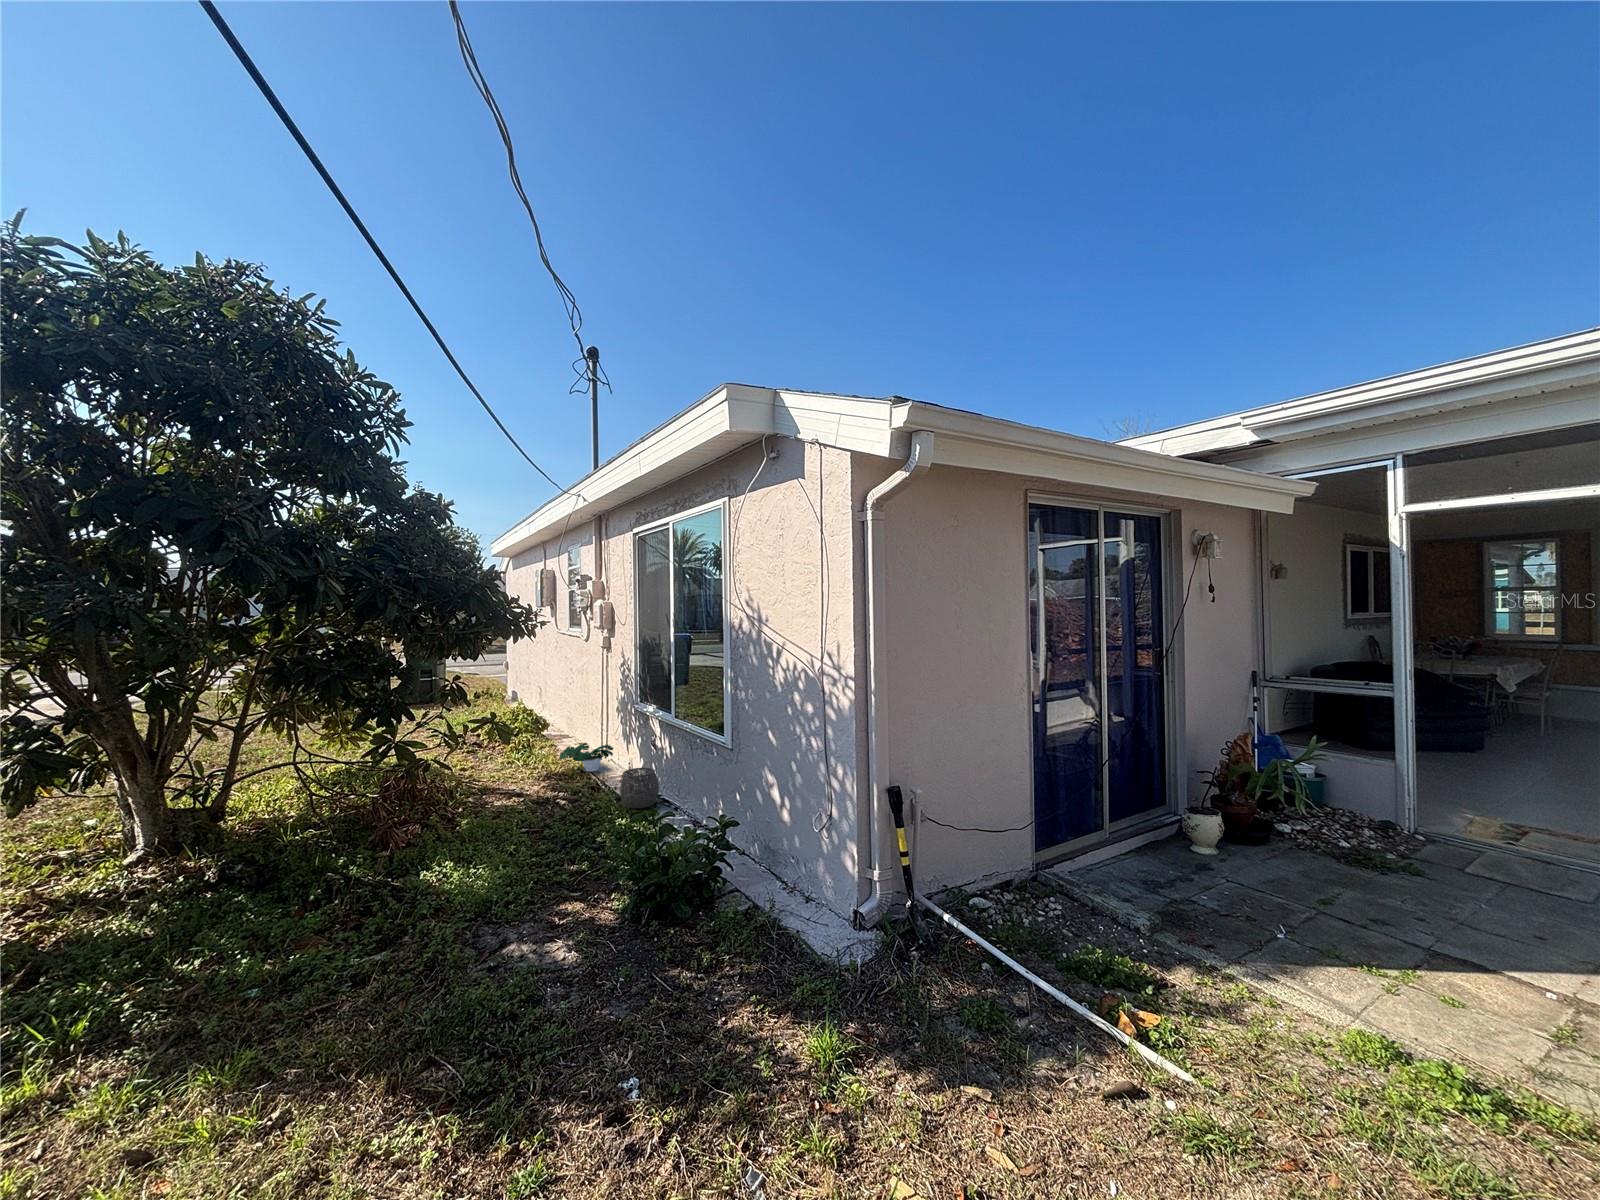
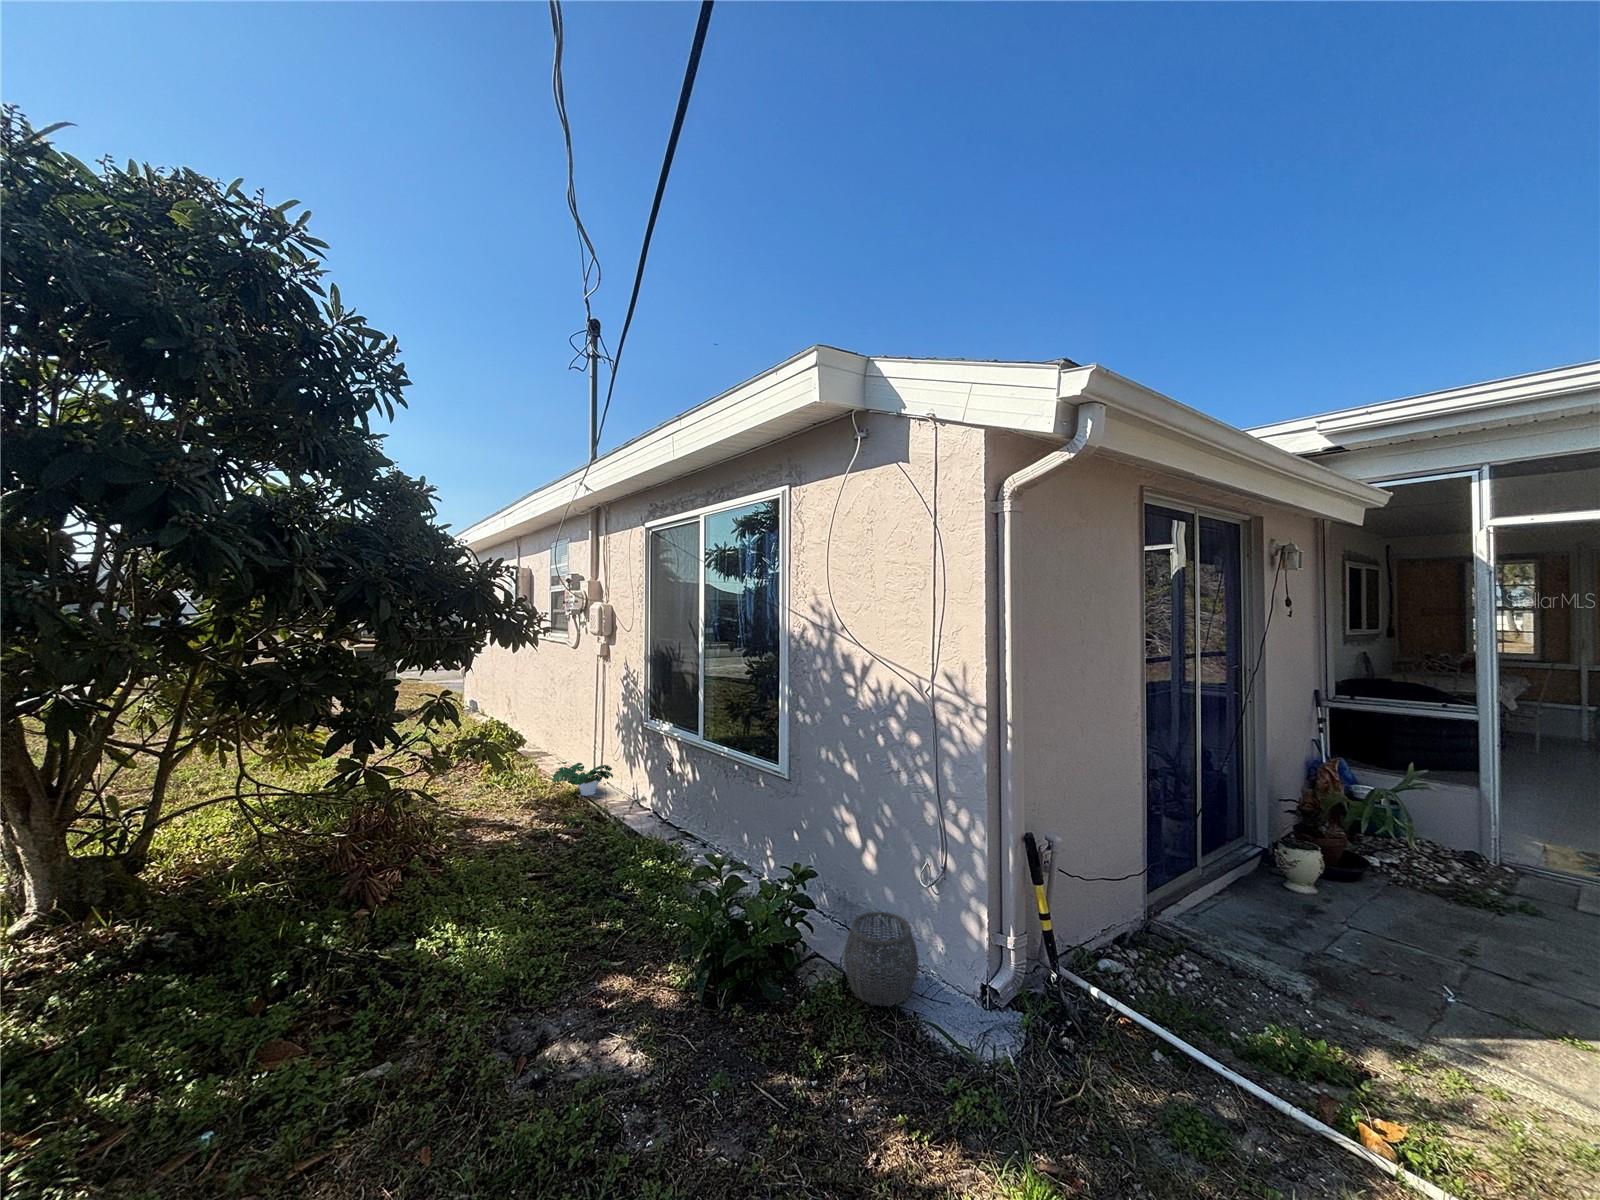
woven basket: present [620,768,659,809] -> present [844,912,919,1007]

